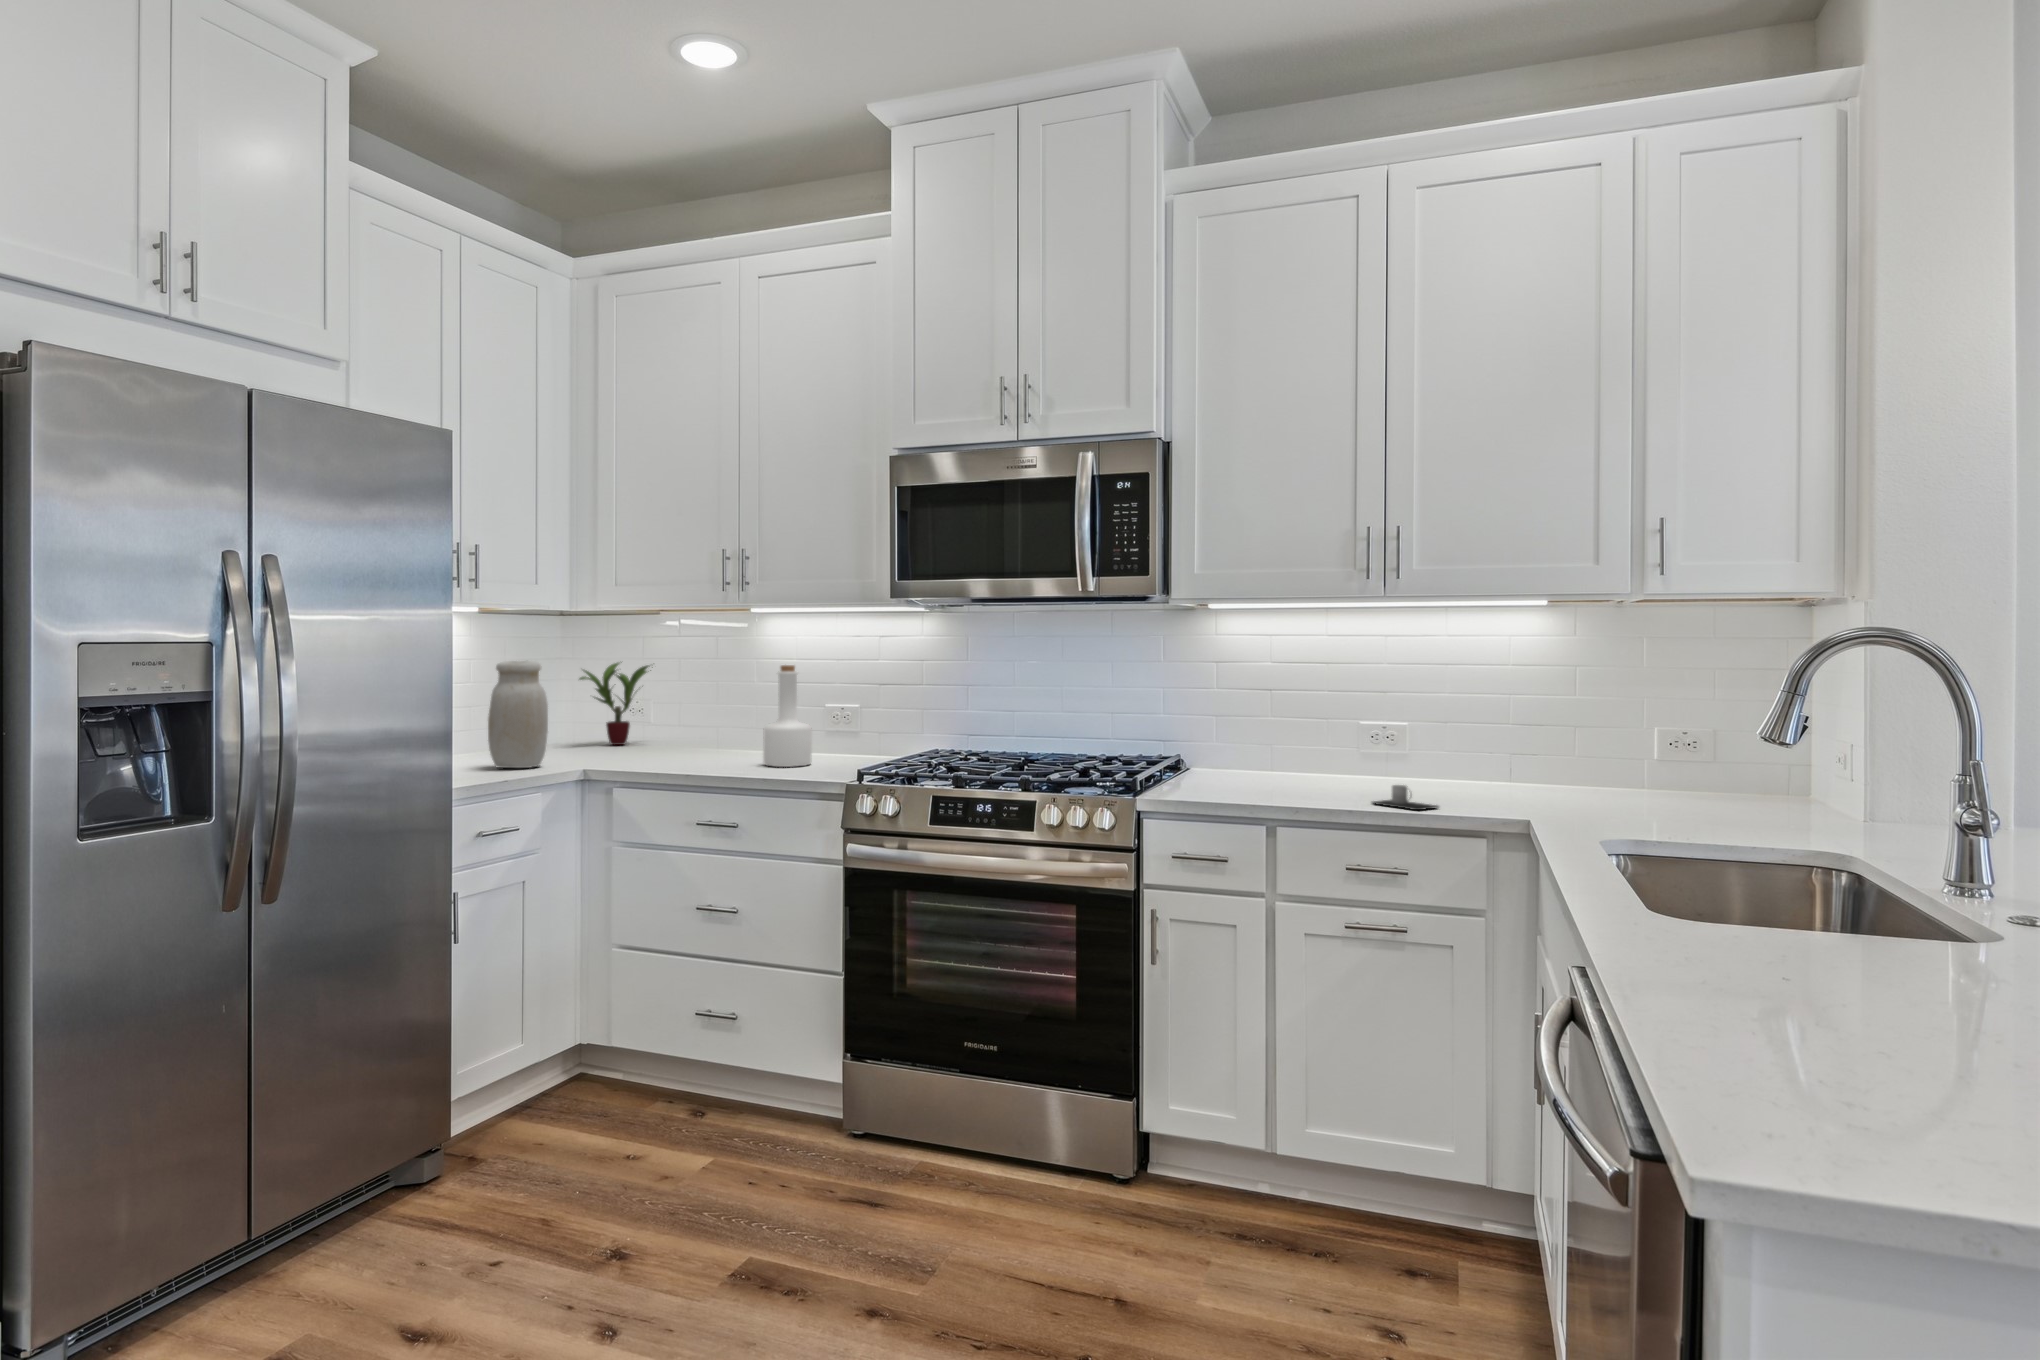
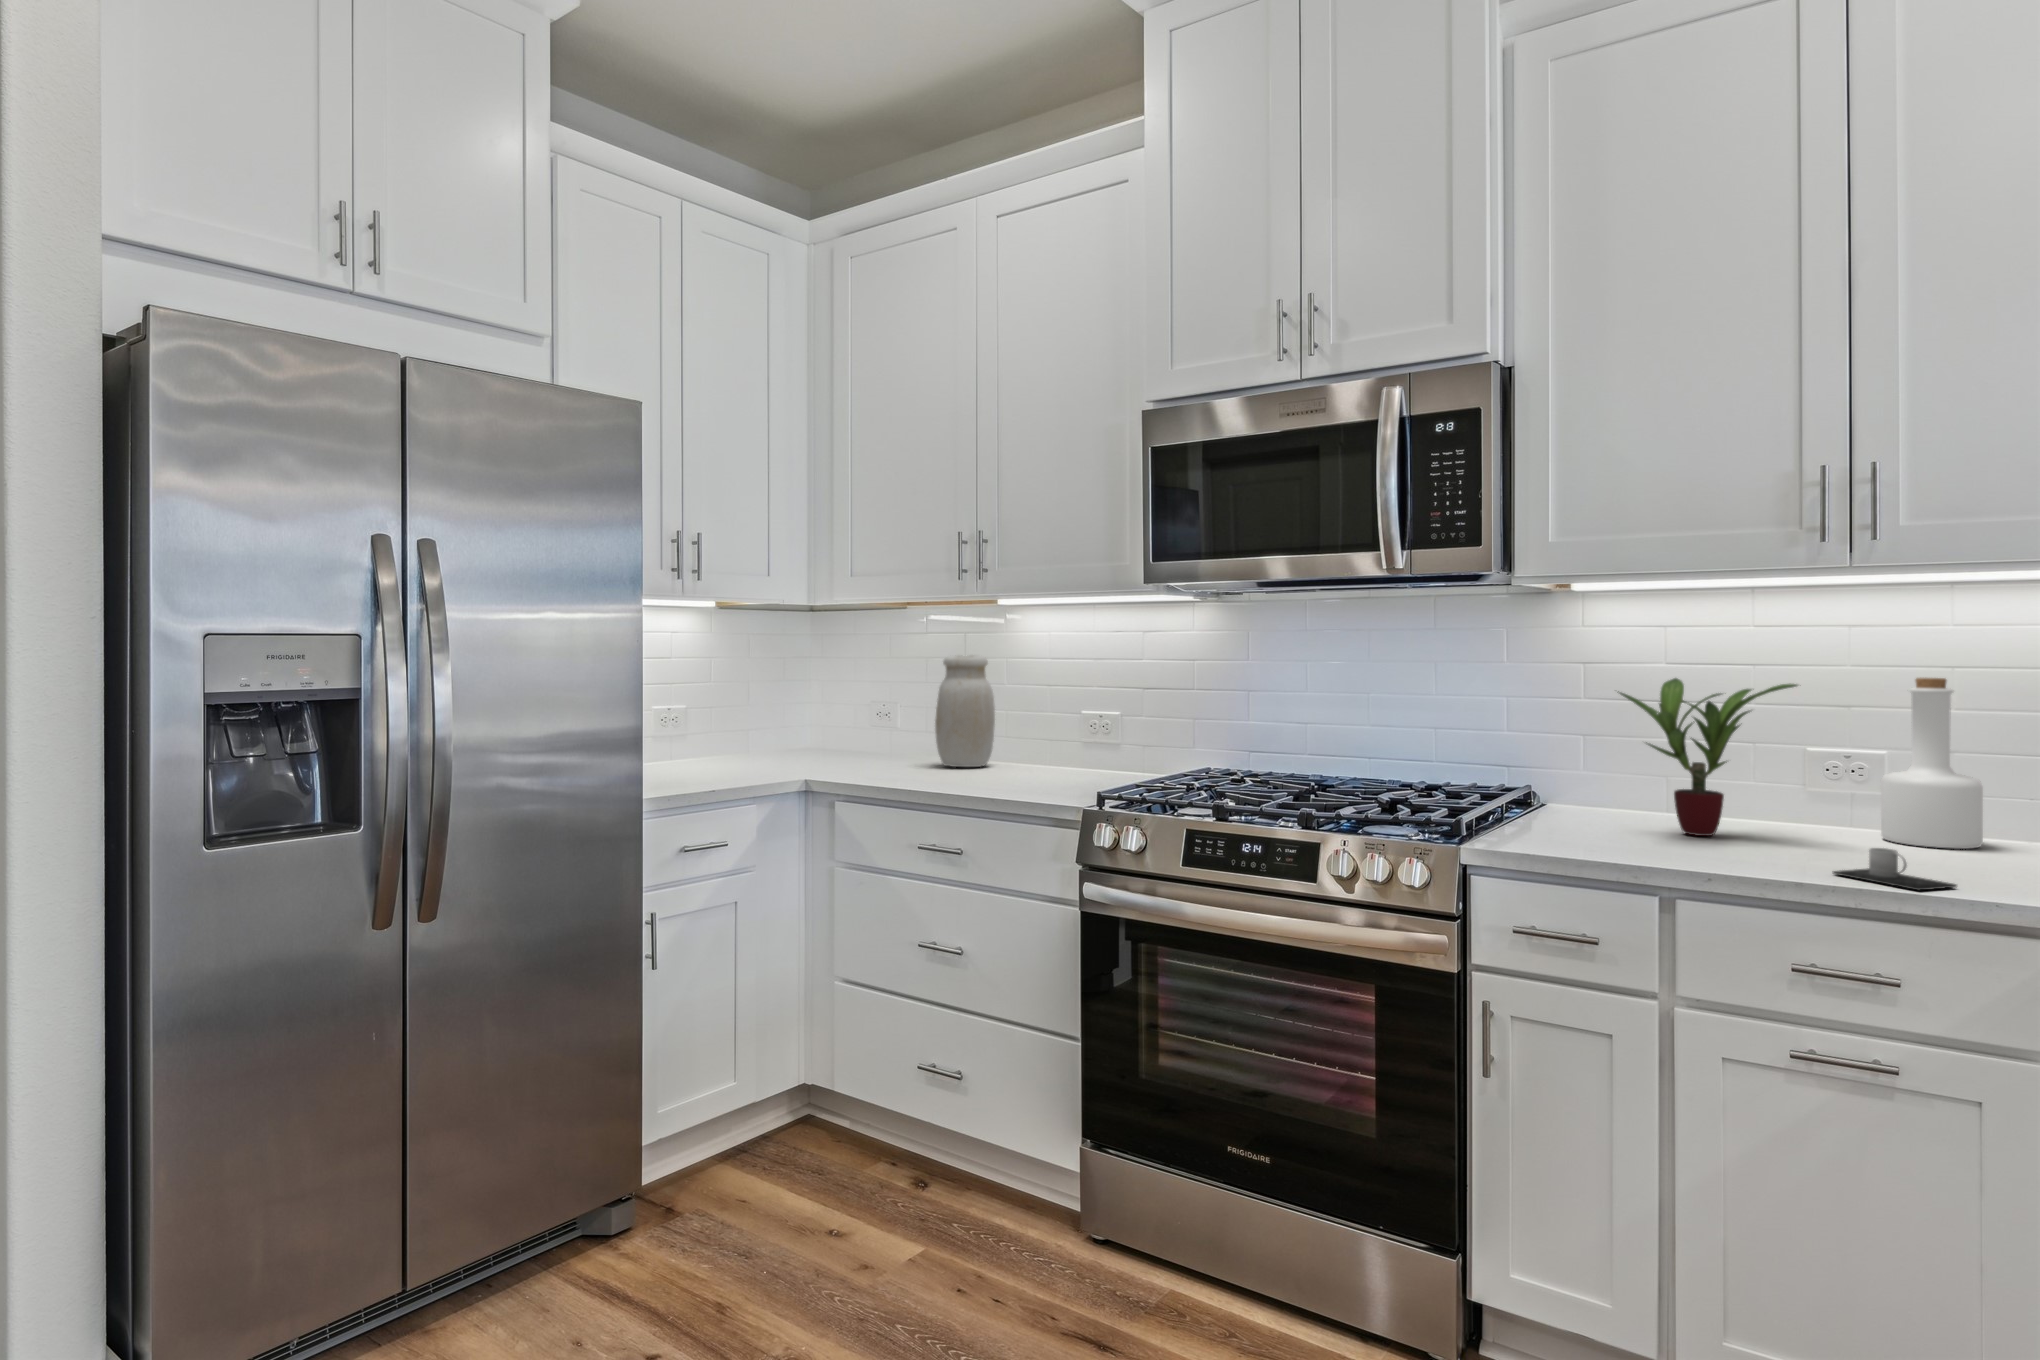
jar: present [488,661,548,768] -> present [935,655,995,767]
potted plant: present [580,663,653,745] -> present [1618,678,1798,836]
bottle: present [763,665,812,767] -> present [1881,678,1983,849]

